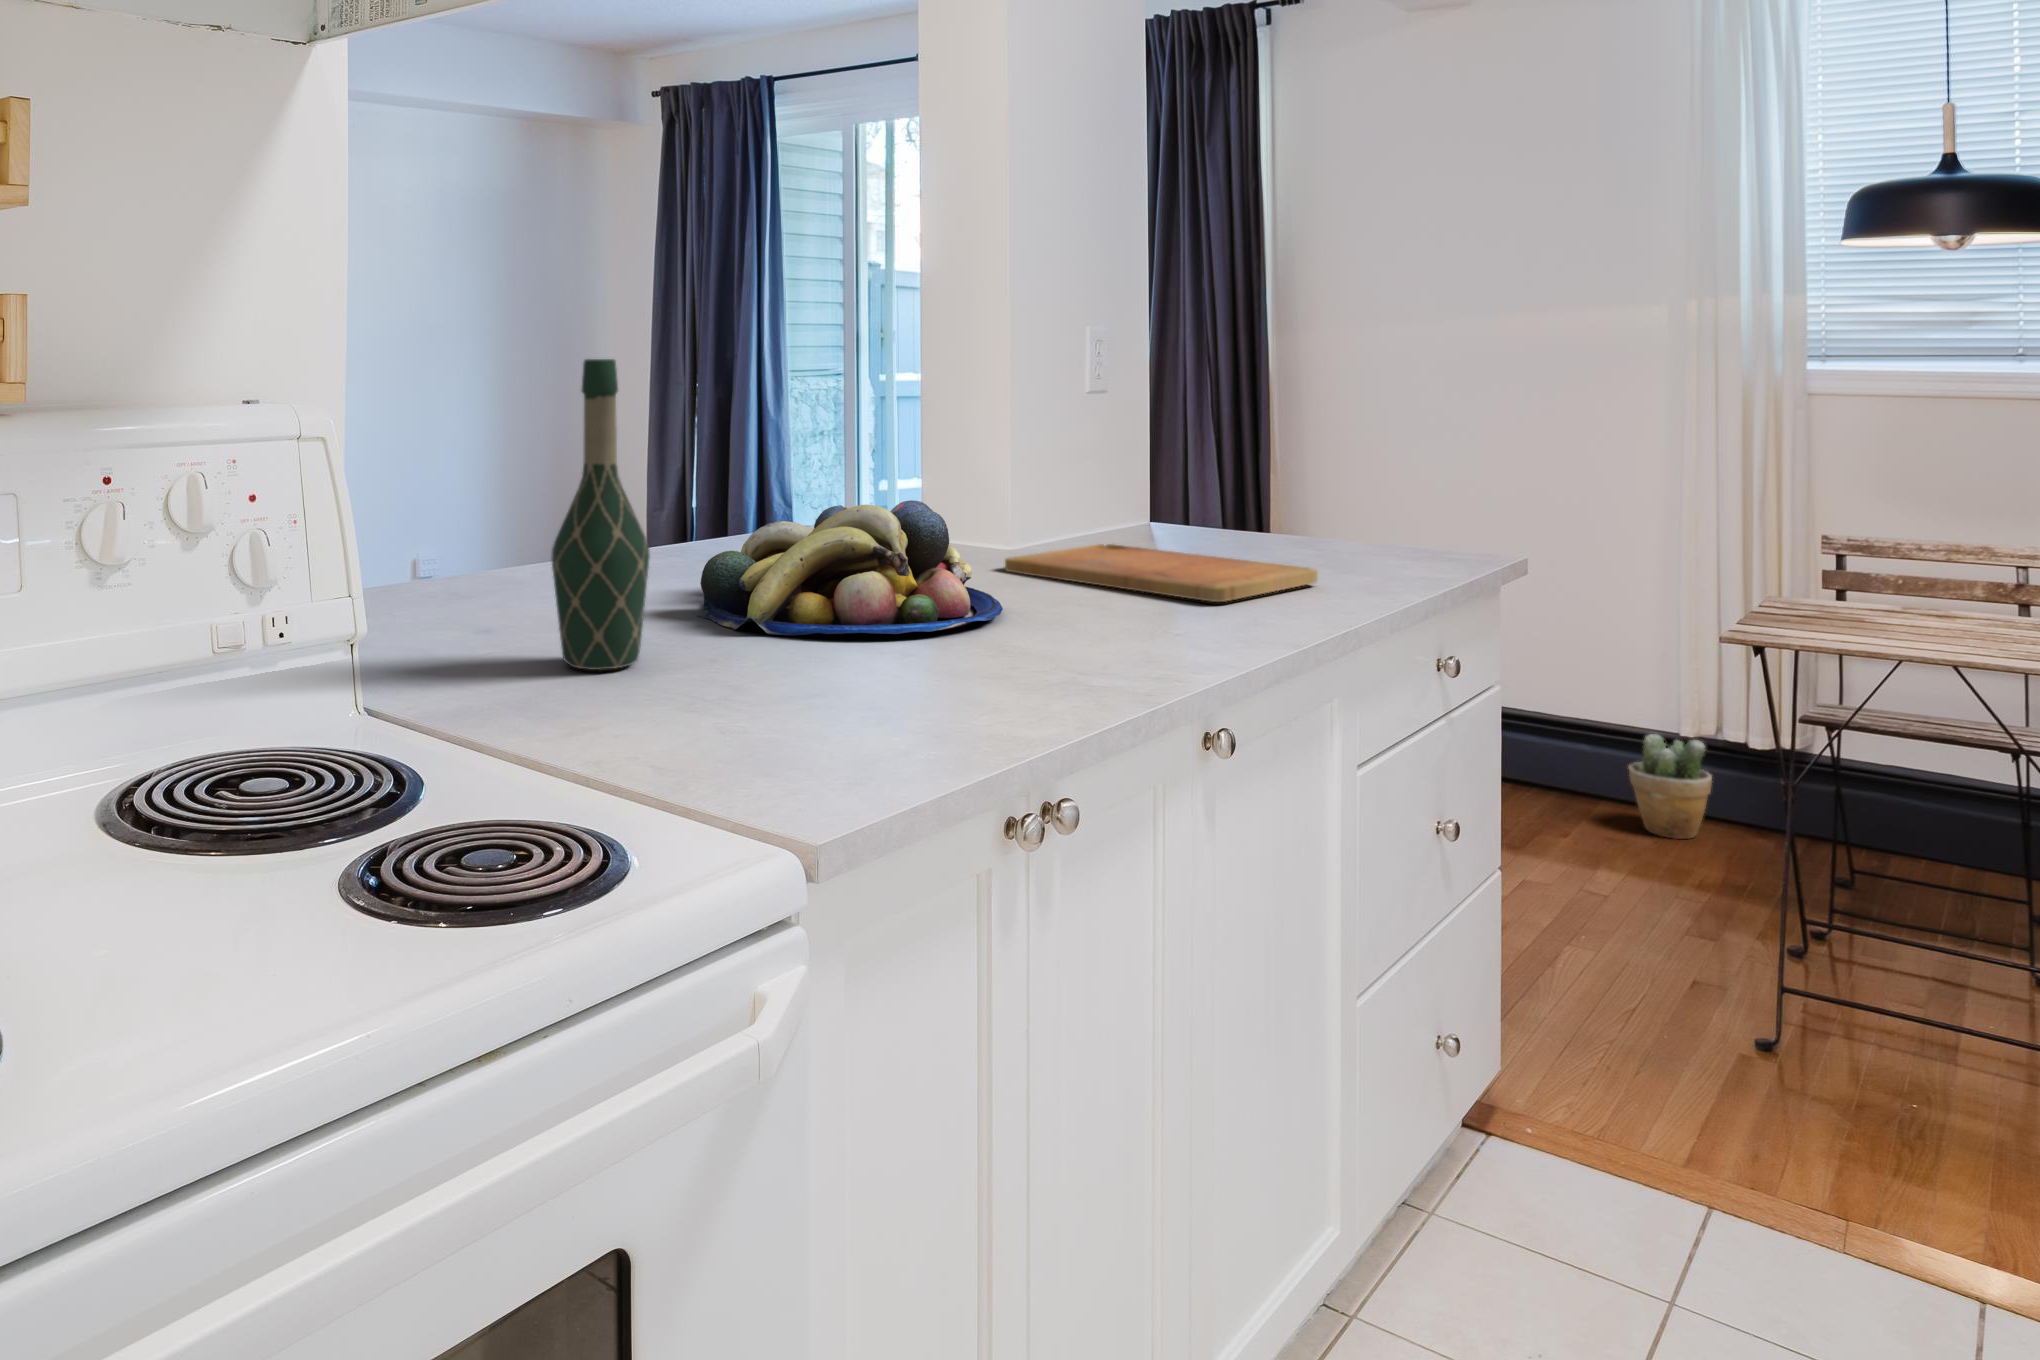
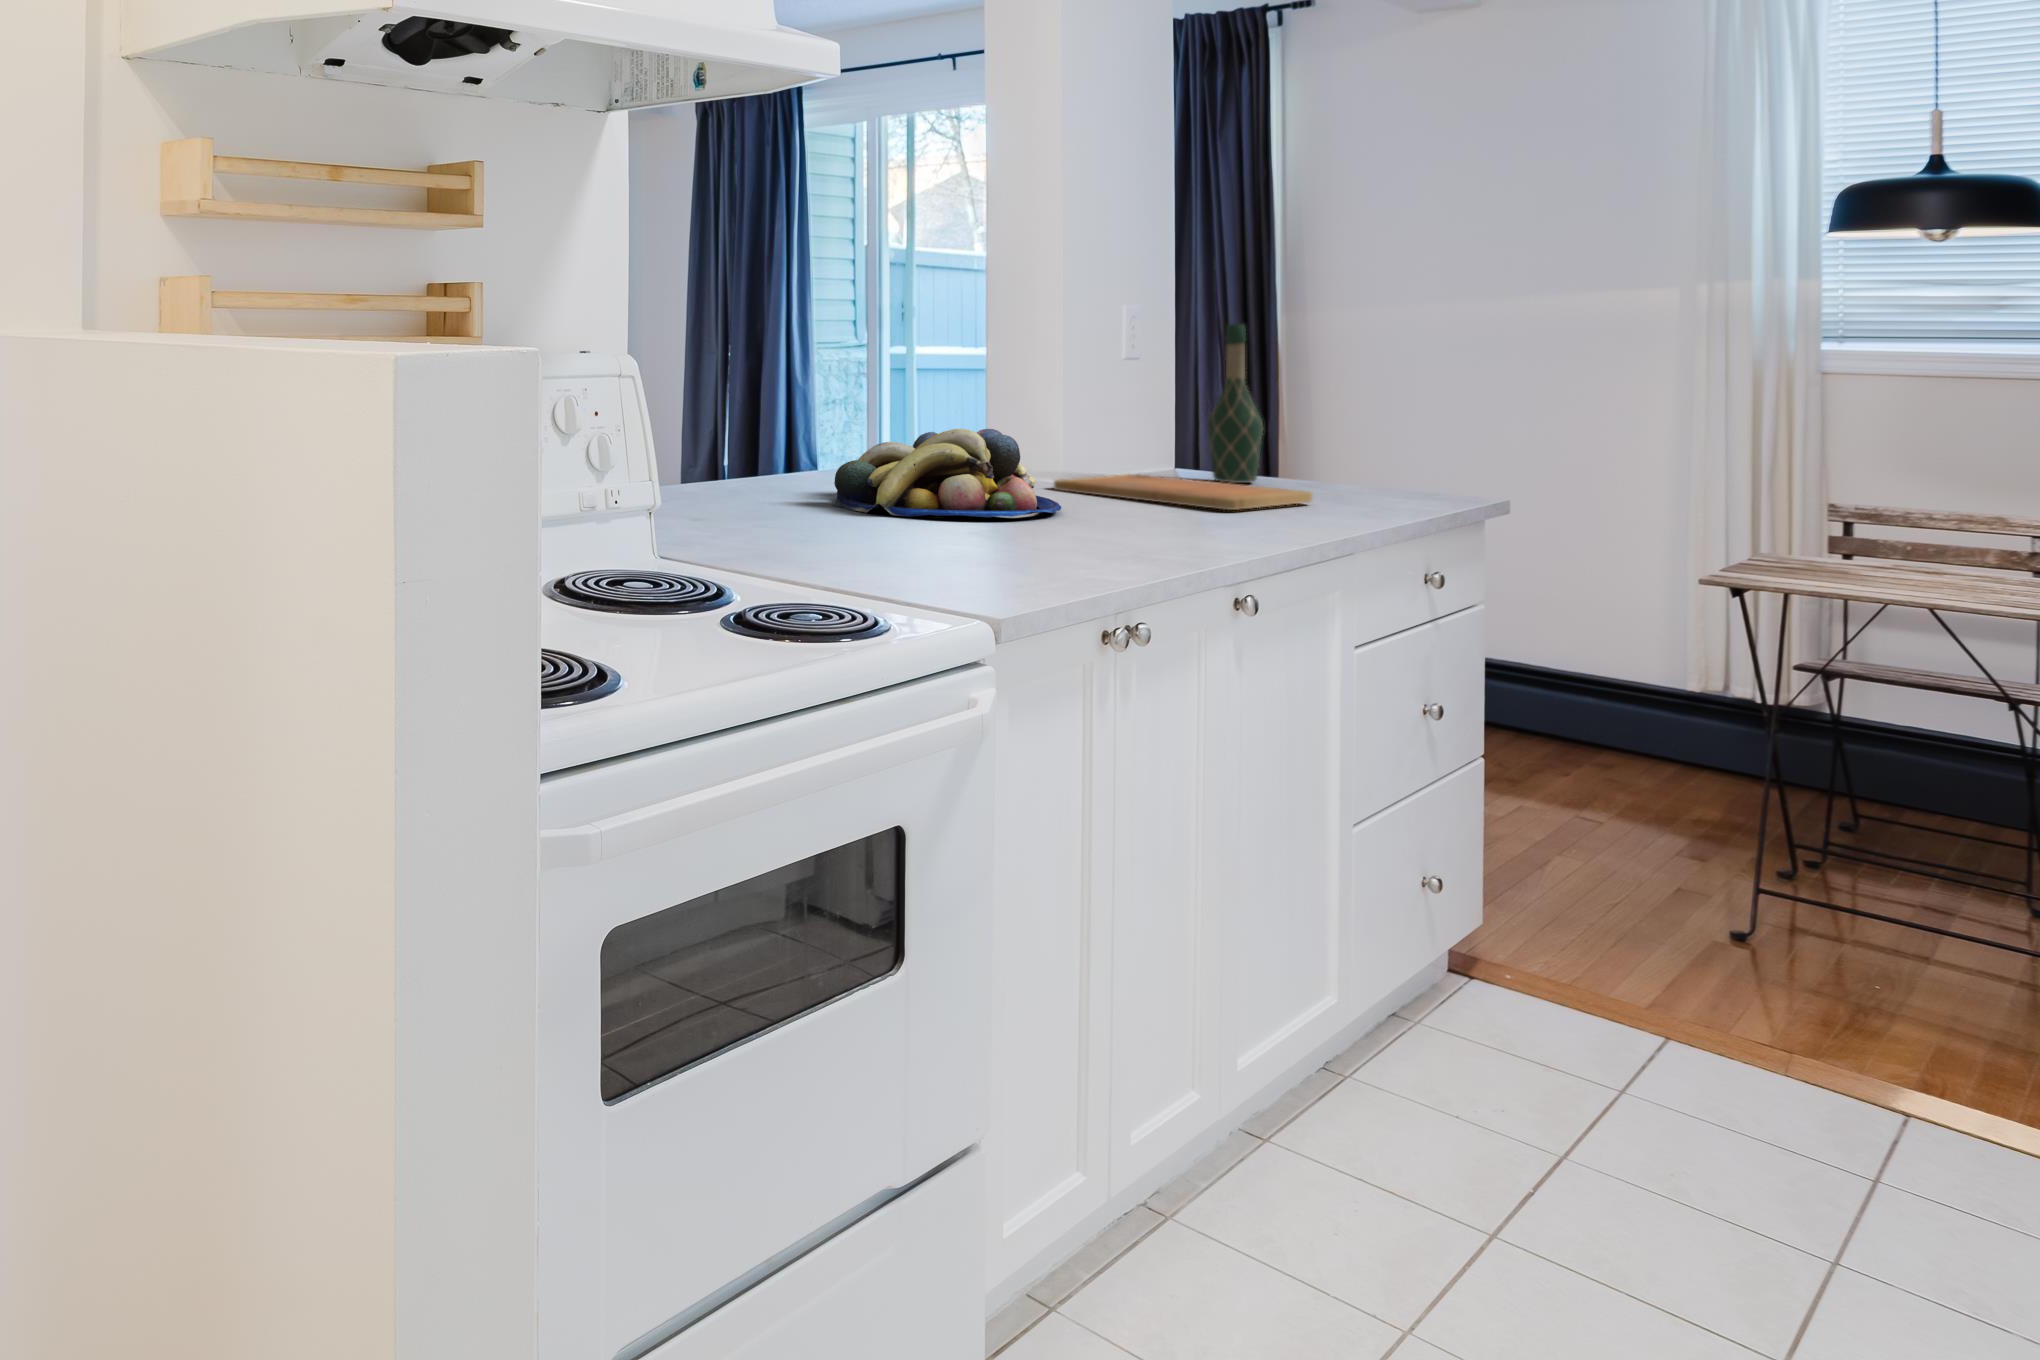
wine bottle: present [551,359,650,670] -> present [1208,324,1263,483]
potted plant: present [1628,734,1712,839] -> none [1628,687,1713,785]

